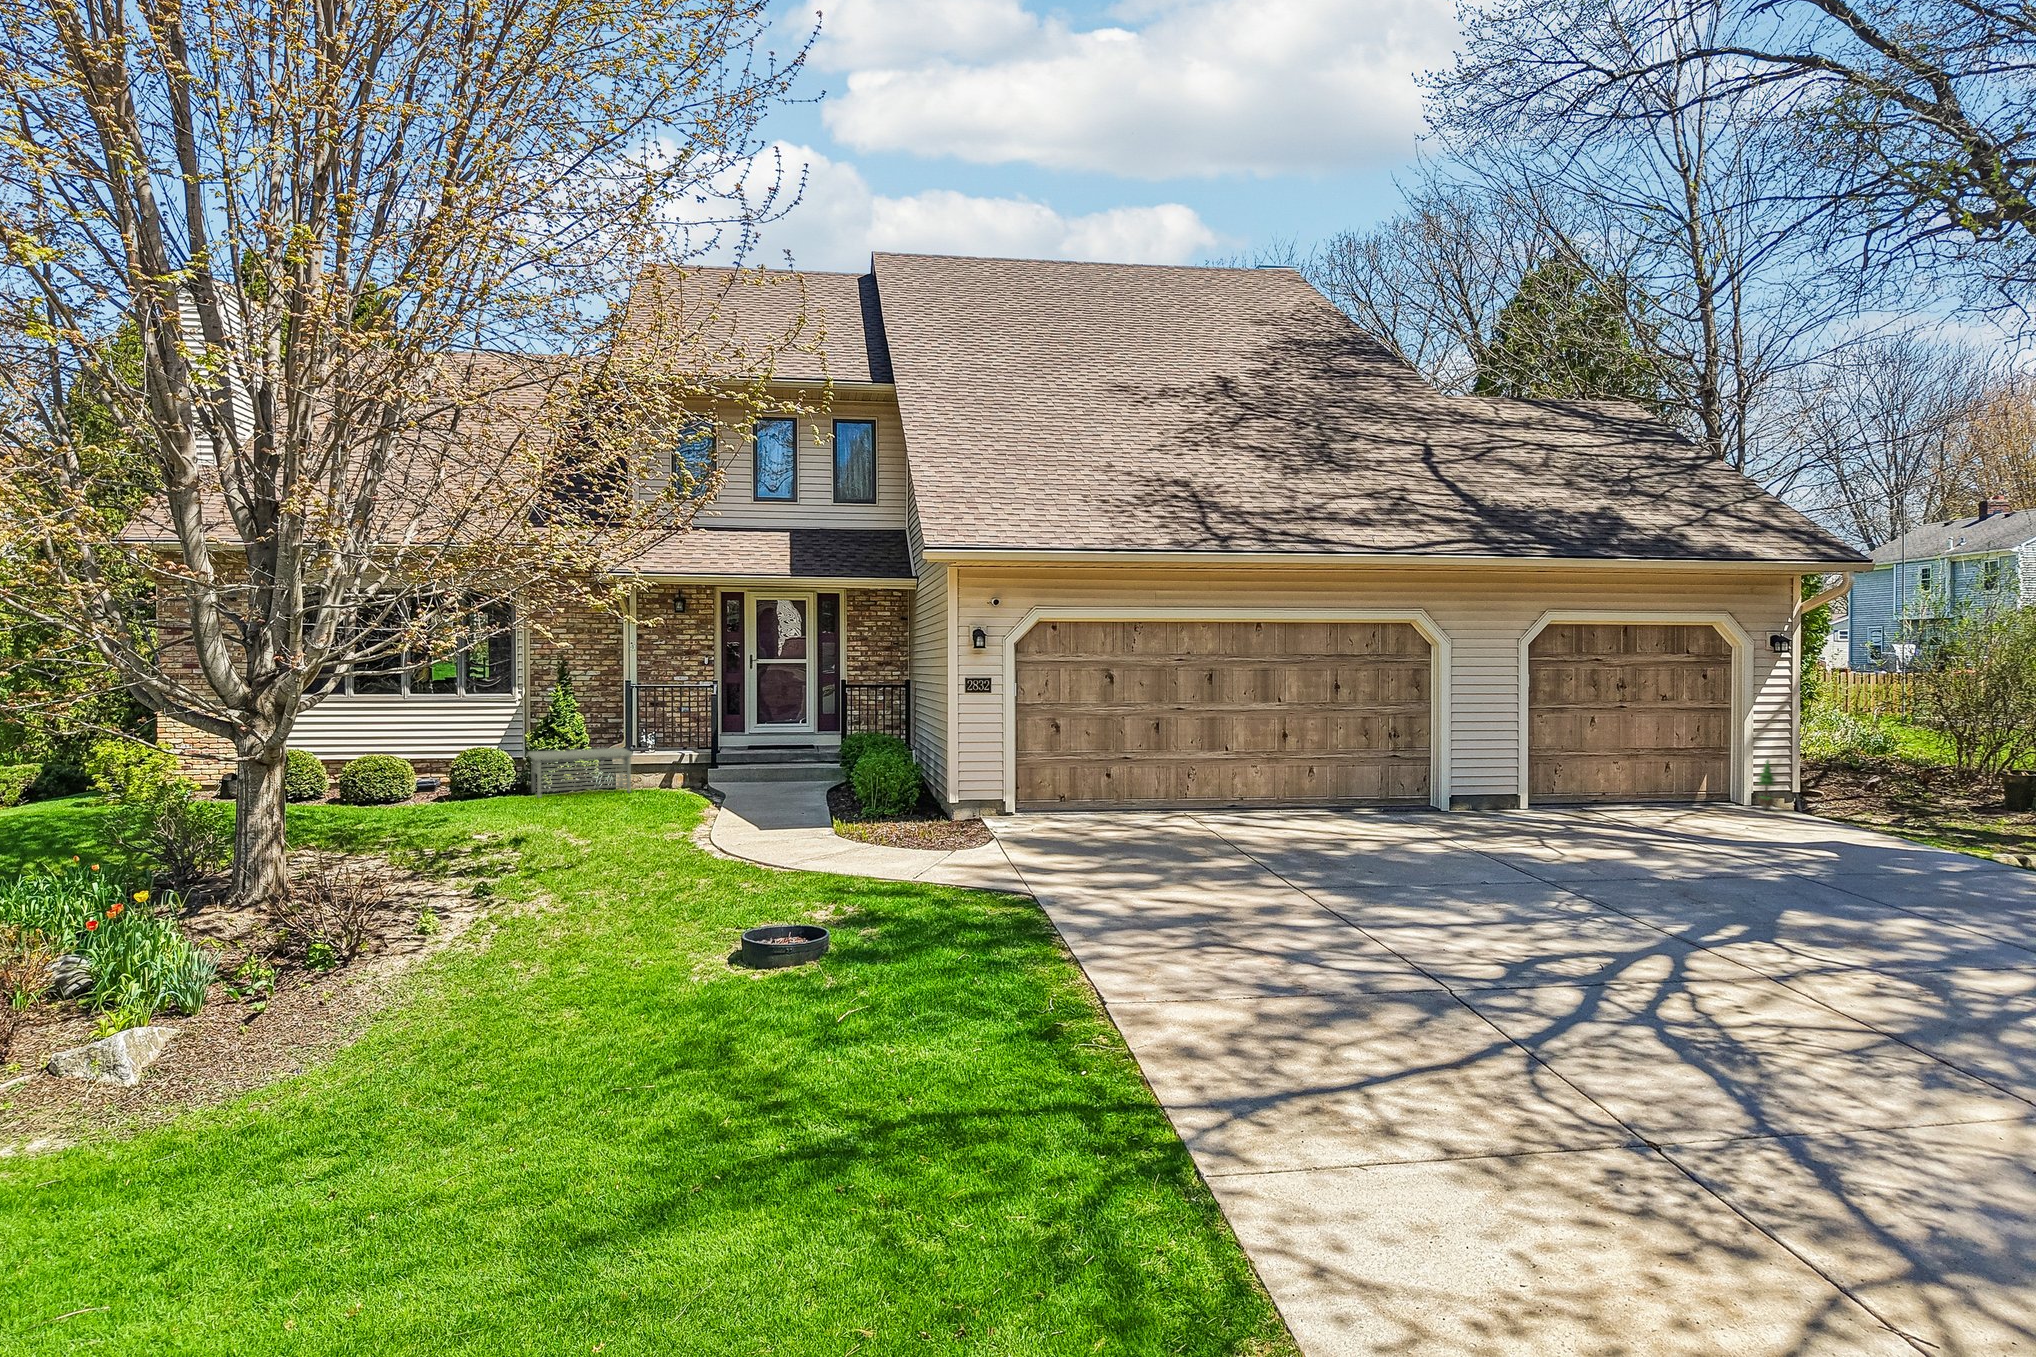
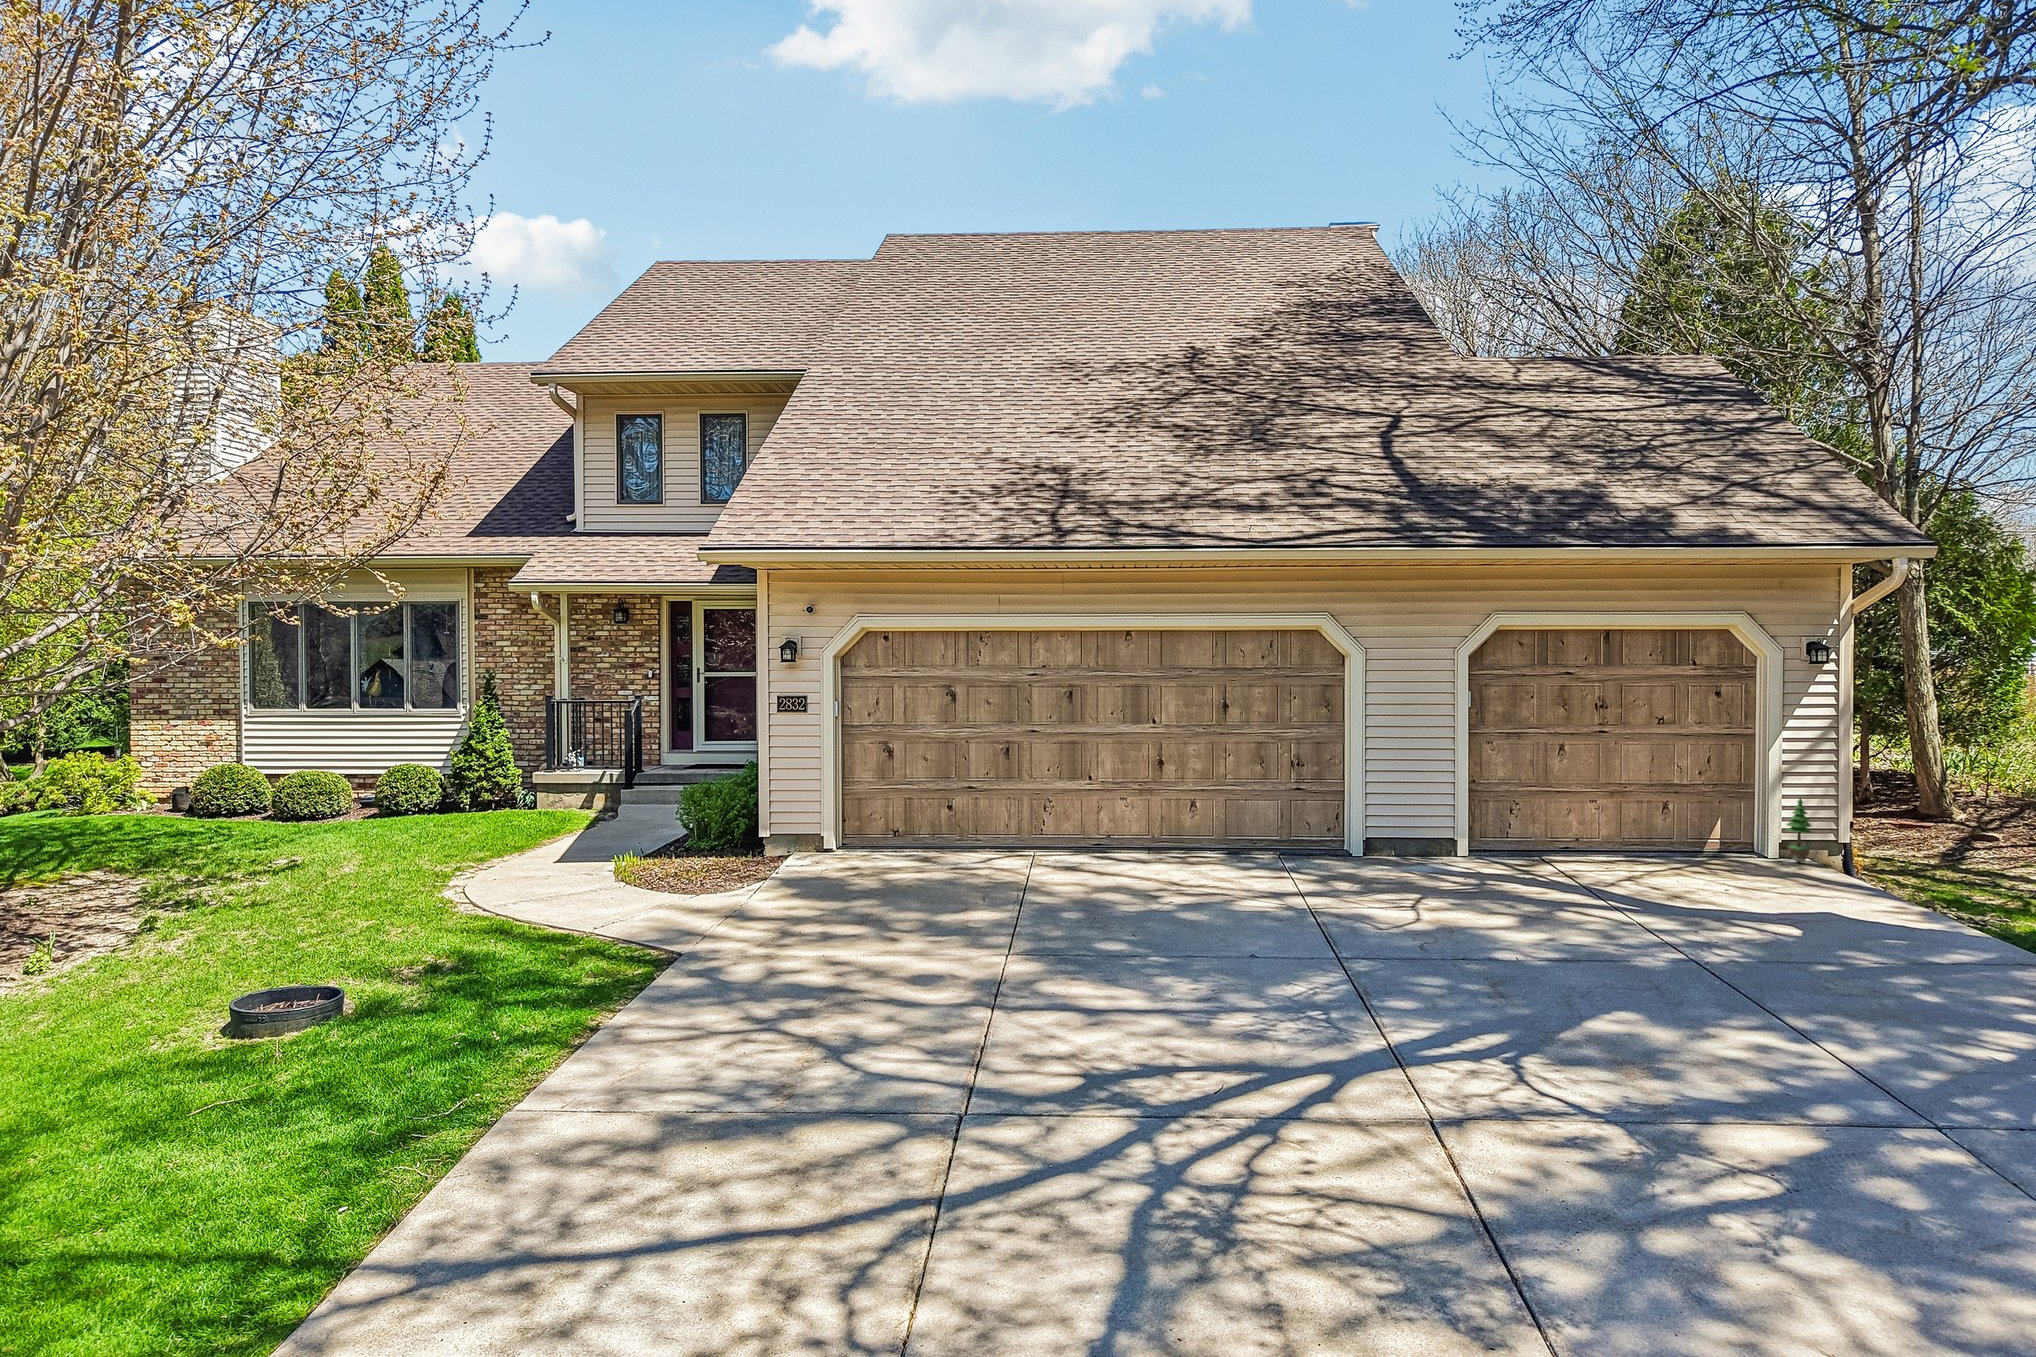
storage bench: present [527,748,633,798] -> none [434,765,541,816]

